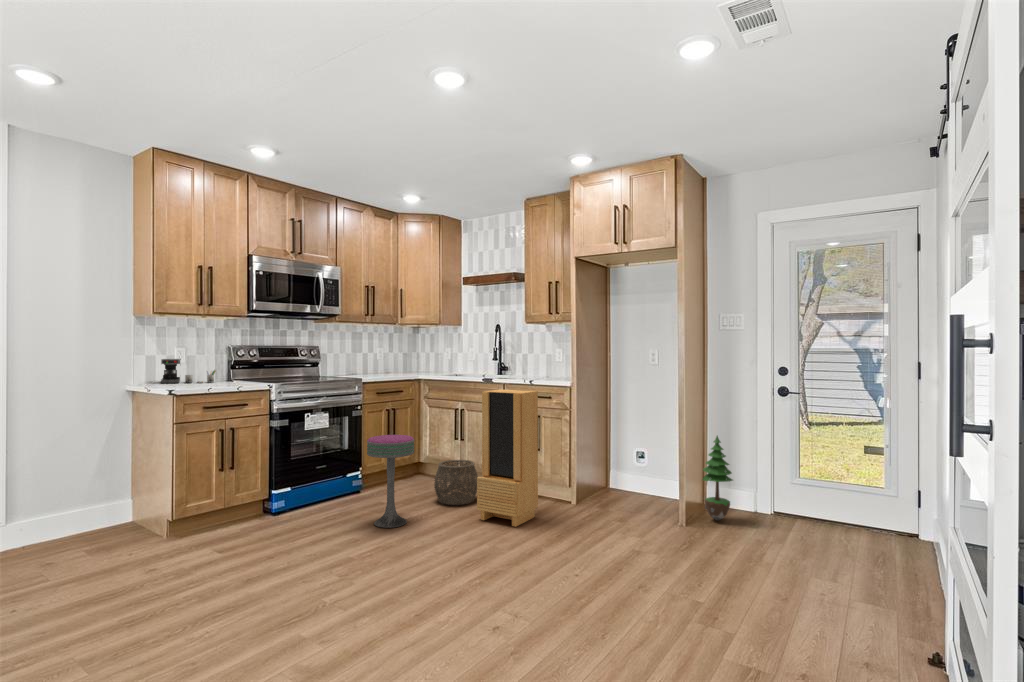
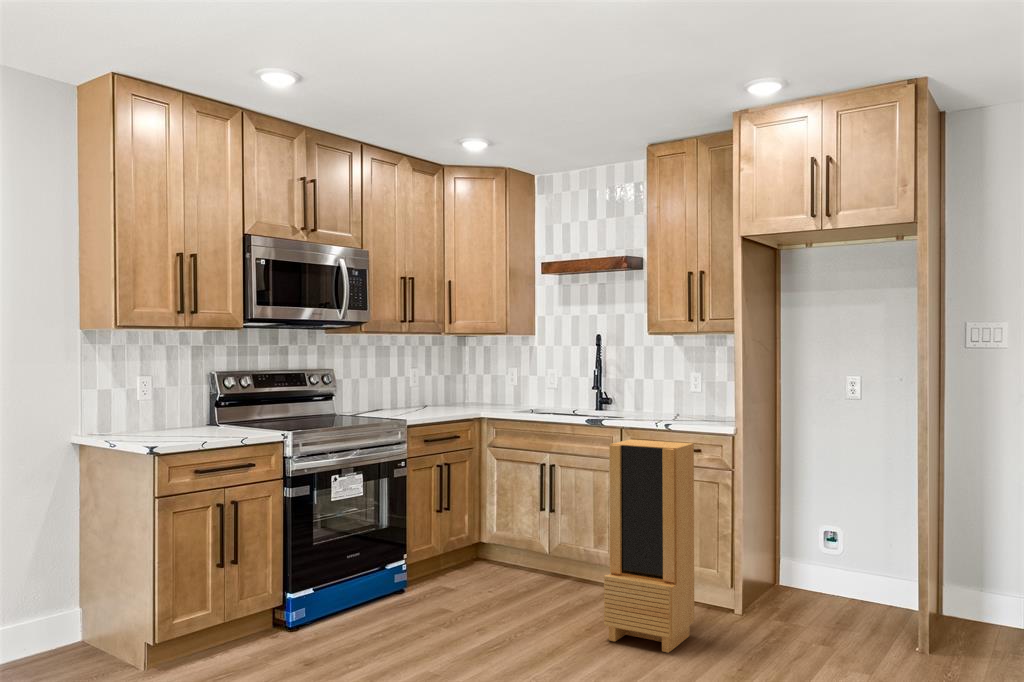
coffee maker: present [161,359,216,383] -> none [118,393,197,432]
bar stool: present [367,435,414,528] -> none [438,510,509,654]
potted tree: present [702,436,733,521] -> none [948,511,1001,643]
woven basket: present [434,460,478,505] -> none [523,544,591,616]

